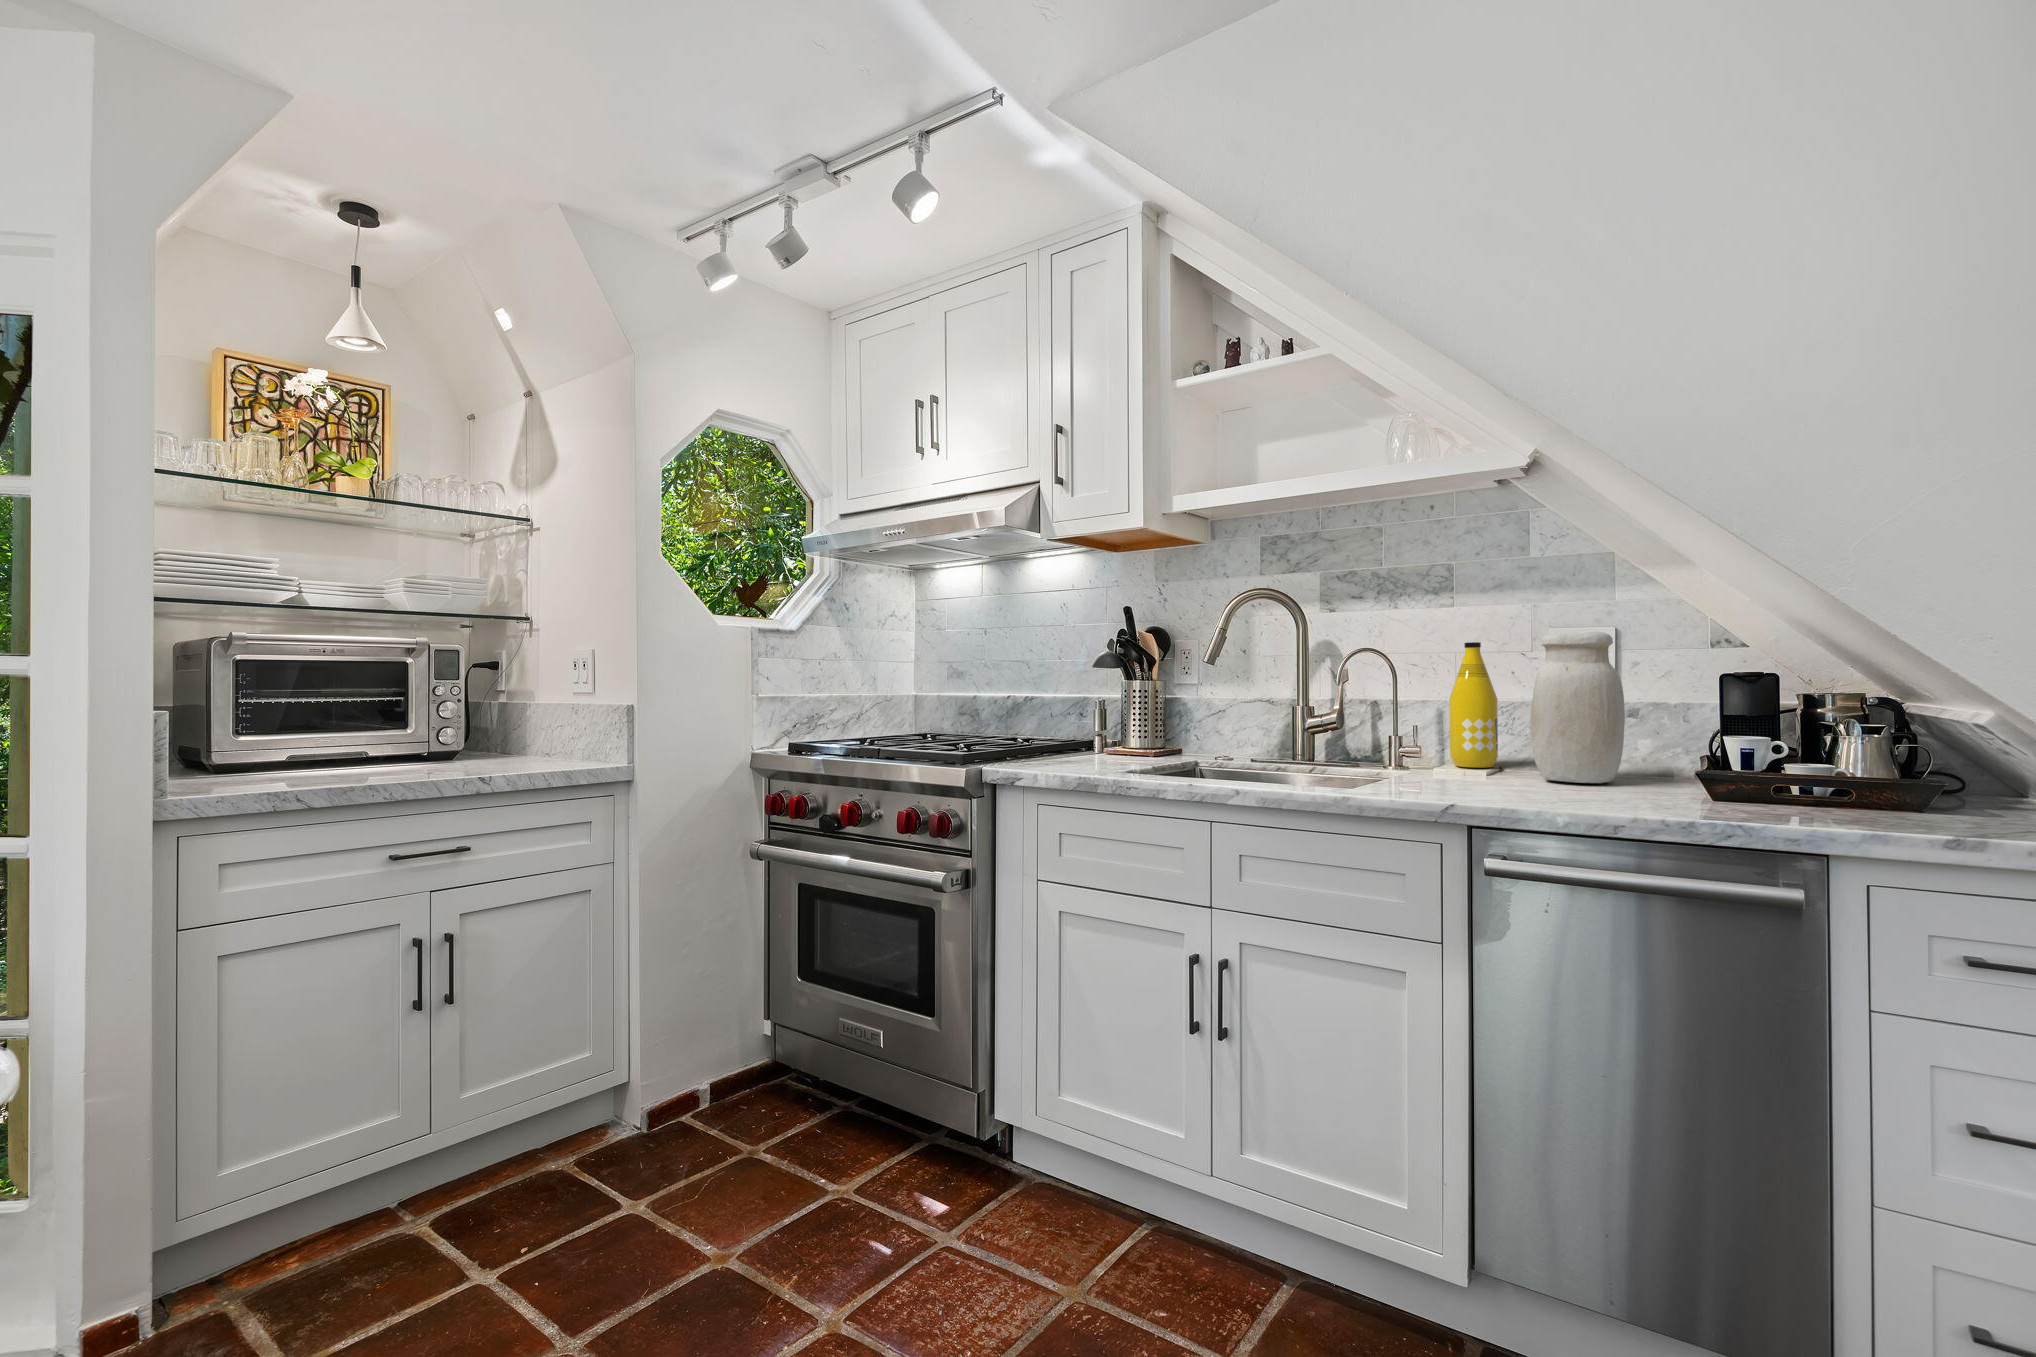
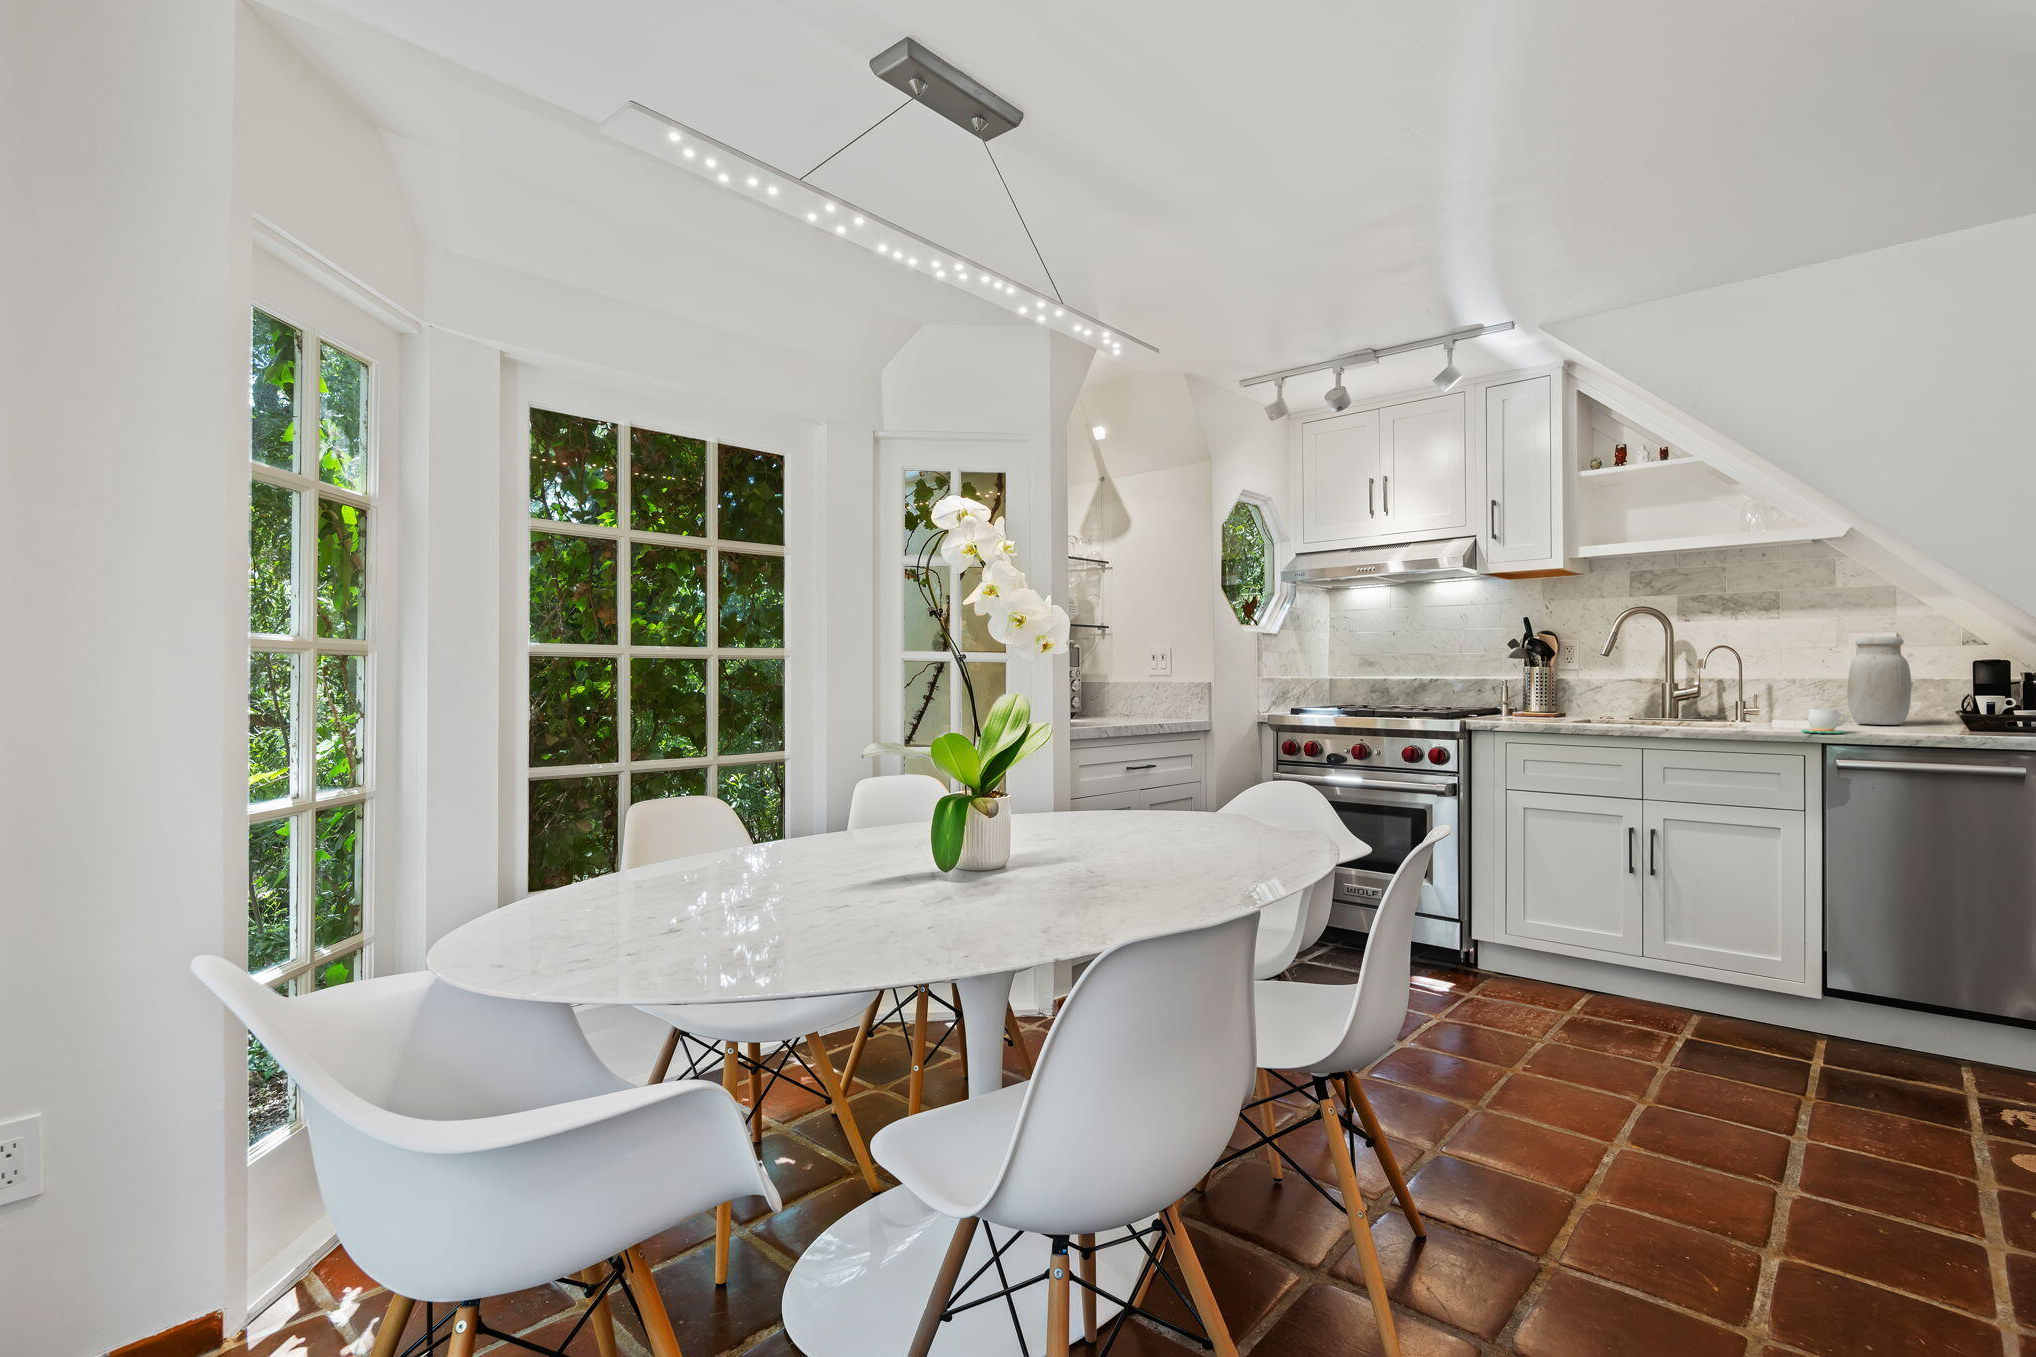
bottle: present [1449,642,1498,768] -> none [1784,642,1818,719]
mug: none [1442,759,1514,806] -> present [1801,709,1848,733]

